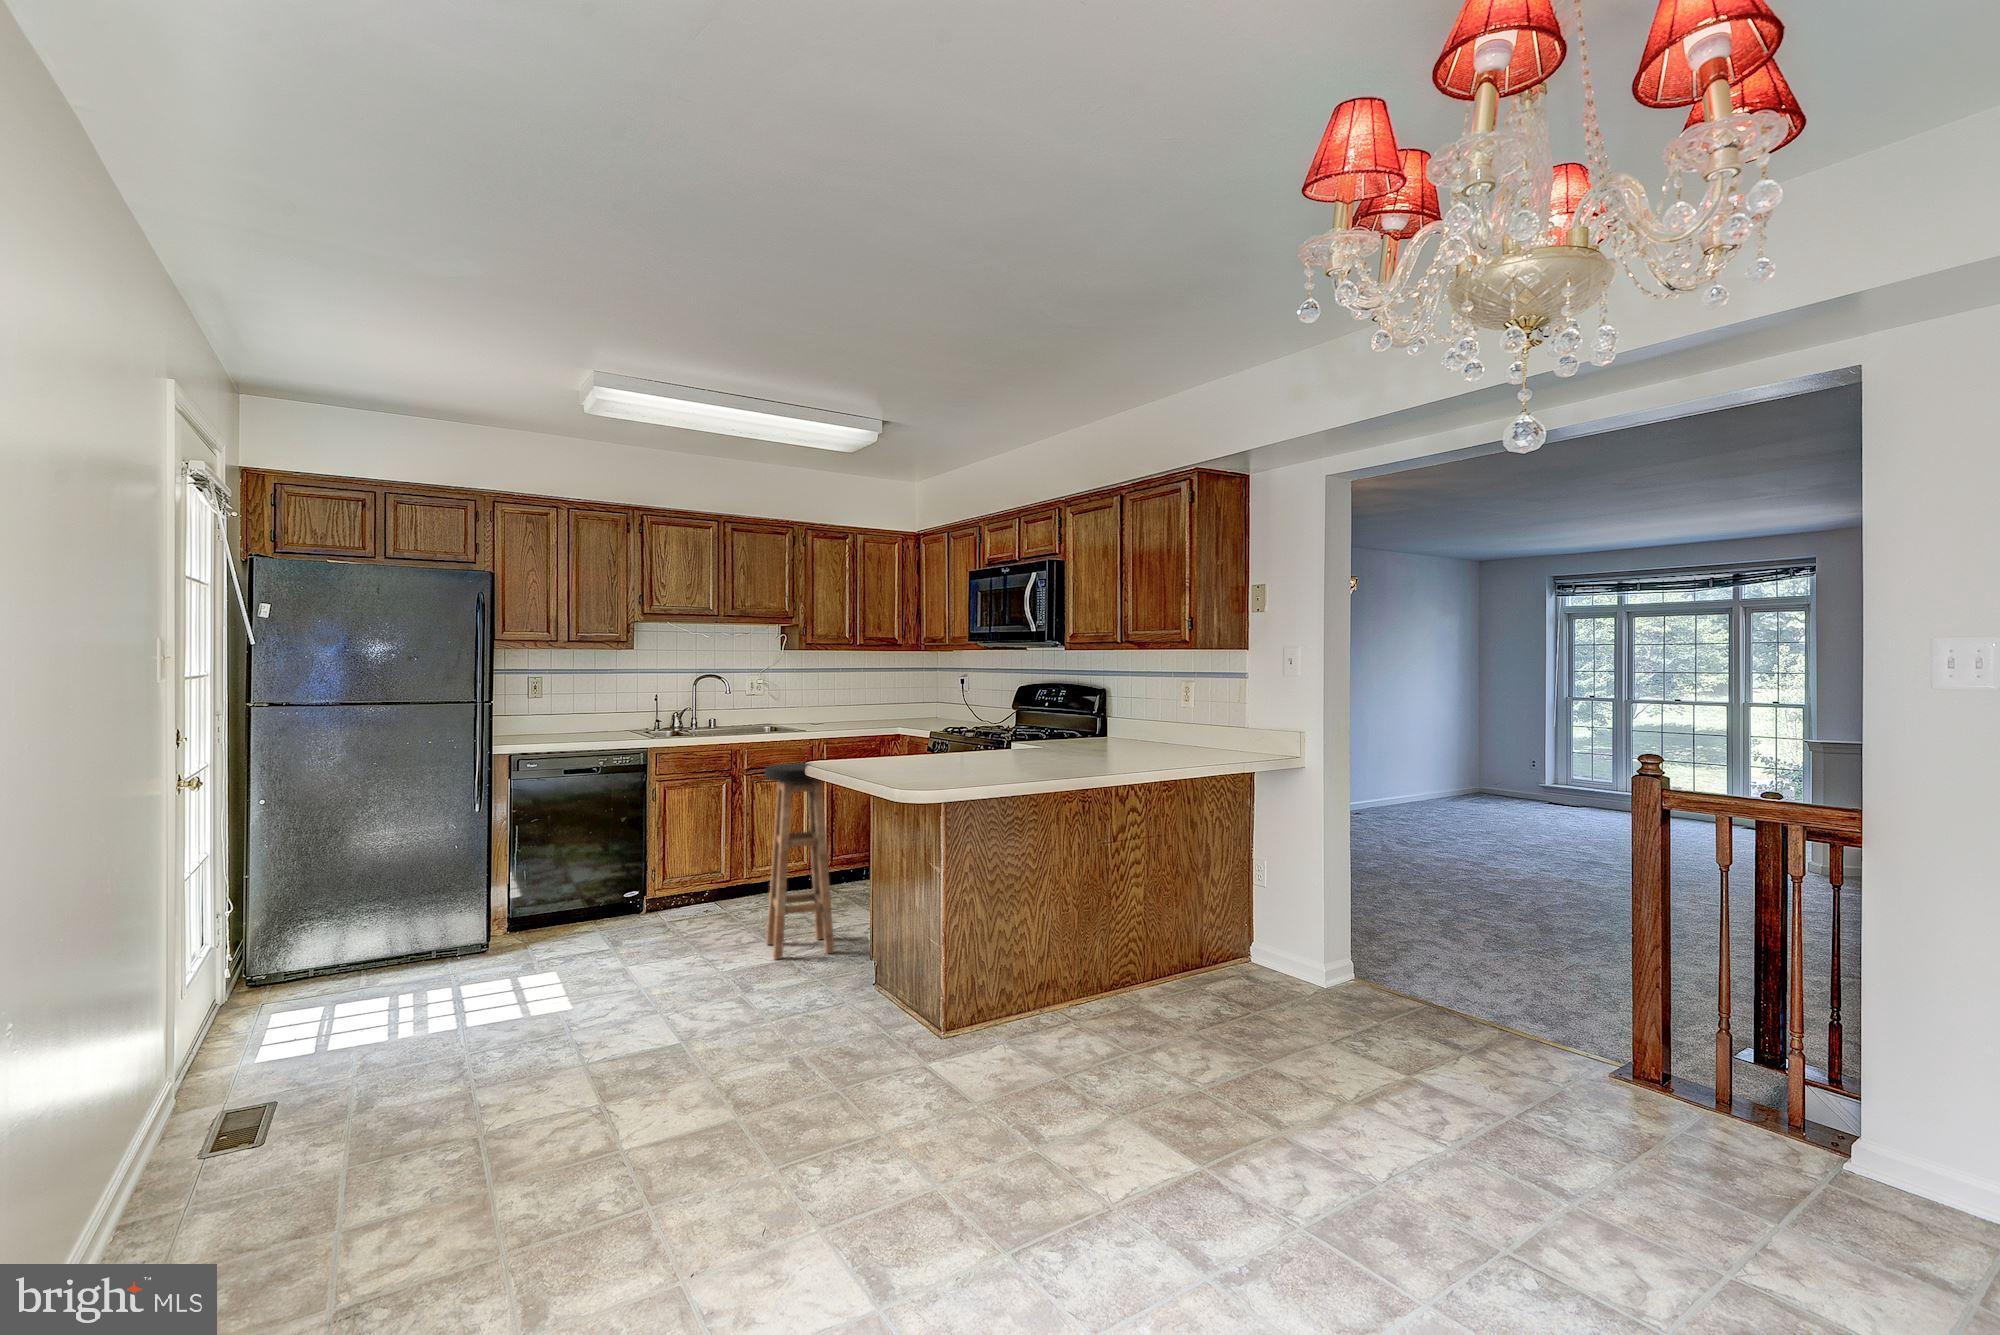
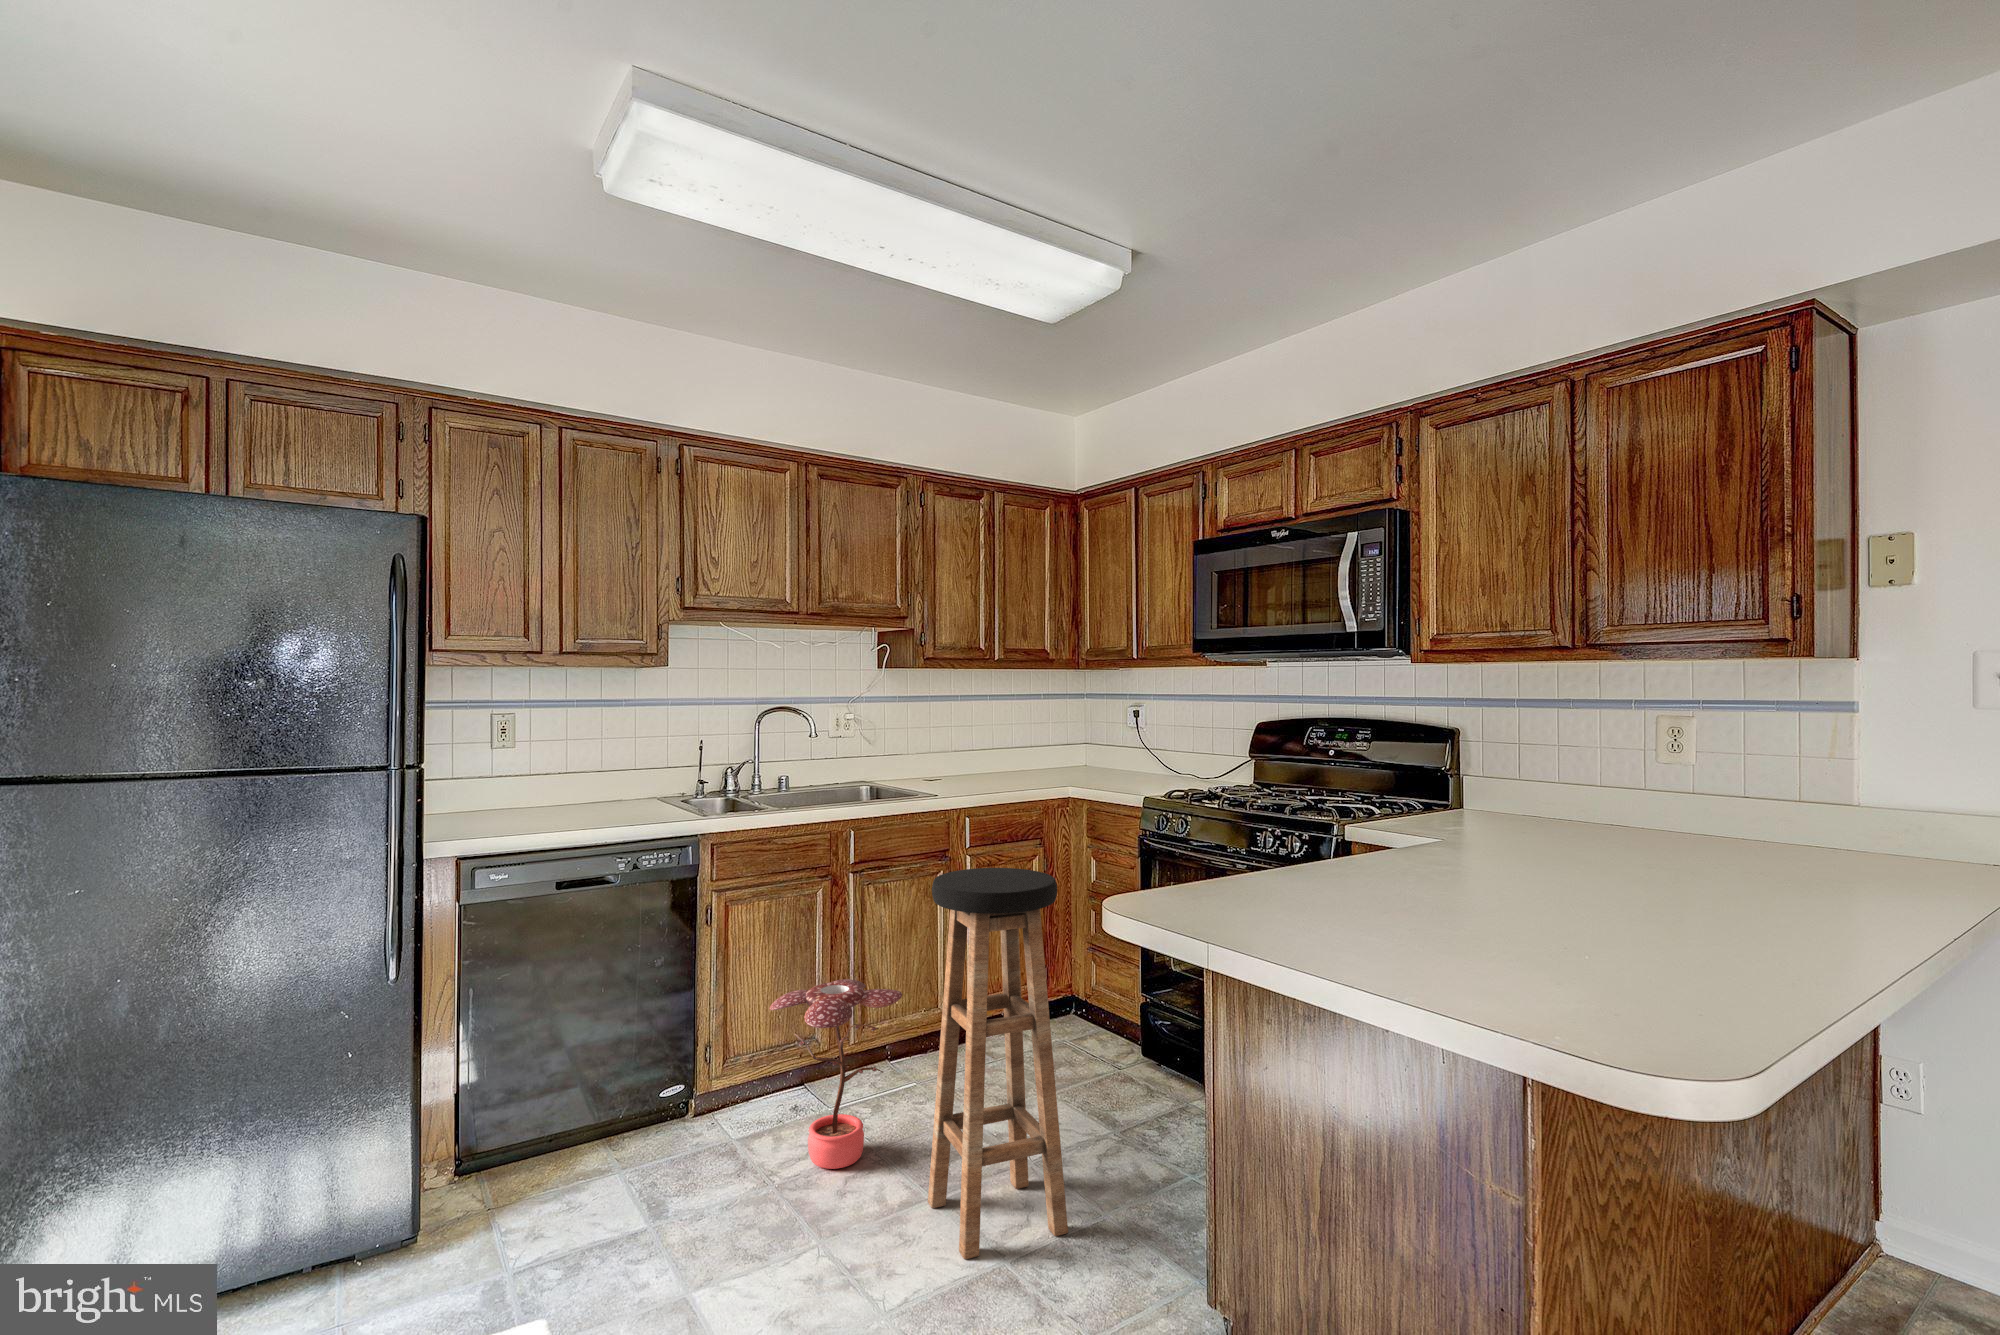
potted plant: none [685,832,762,932] -> present [770,979,902,1169]

